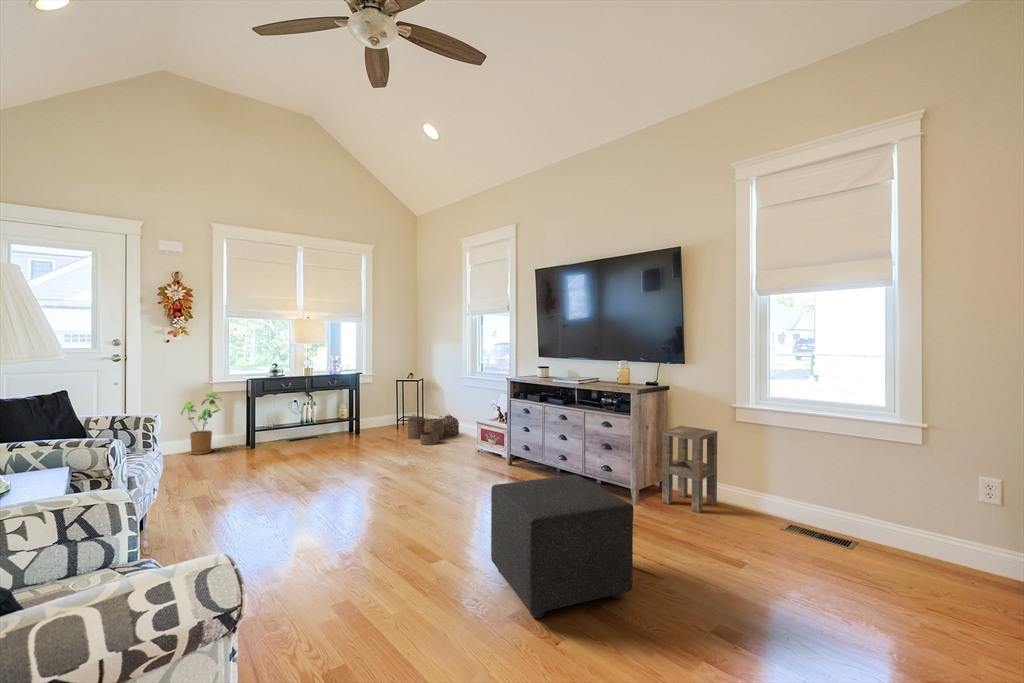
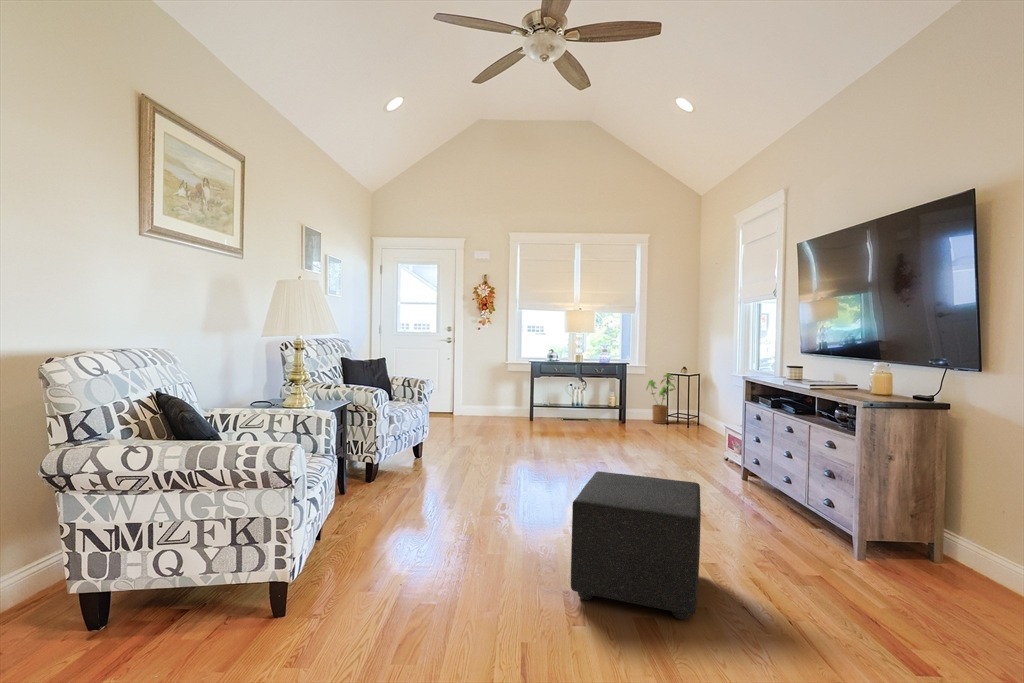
house plant: present [181,392,220,455] -> present [646,373,675,424]
woven basket: present [407,415,459,445] -> none [666,411,727,445]
side table: present [662,426,717,513] -> none [899,464,1010,594]

